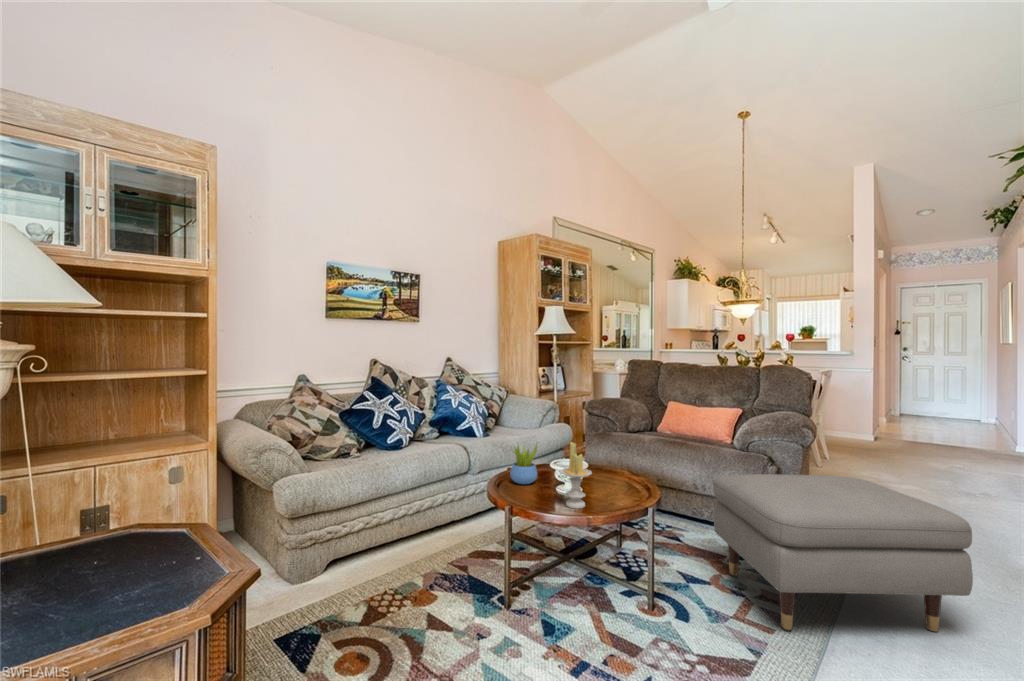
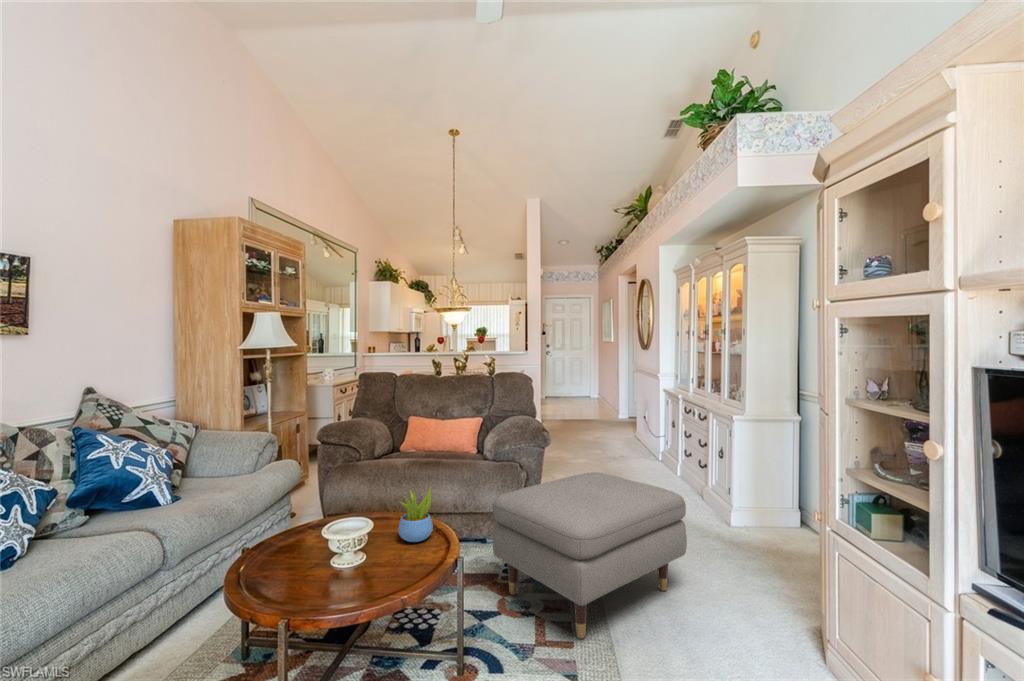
candle: present [561,442,592,508] -> none [351,502,394,590]
succulent plant: present [510,444,537,484] -> present [398,486,433,542]

